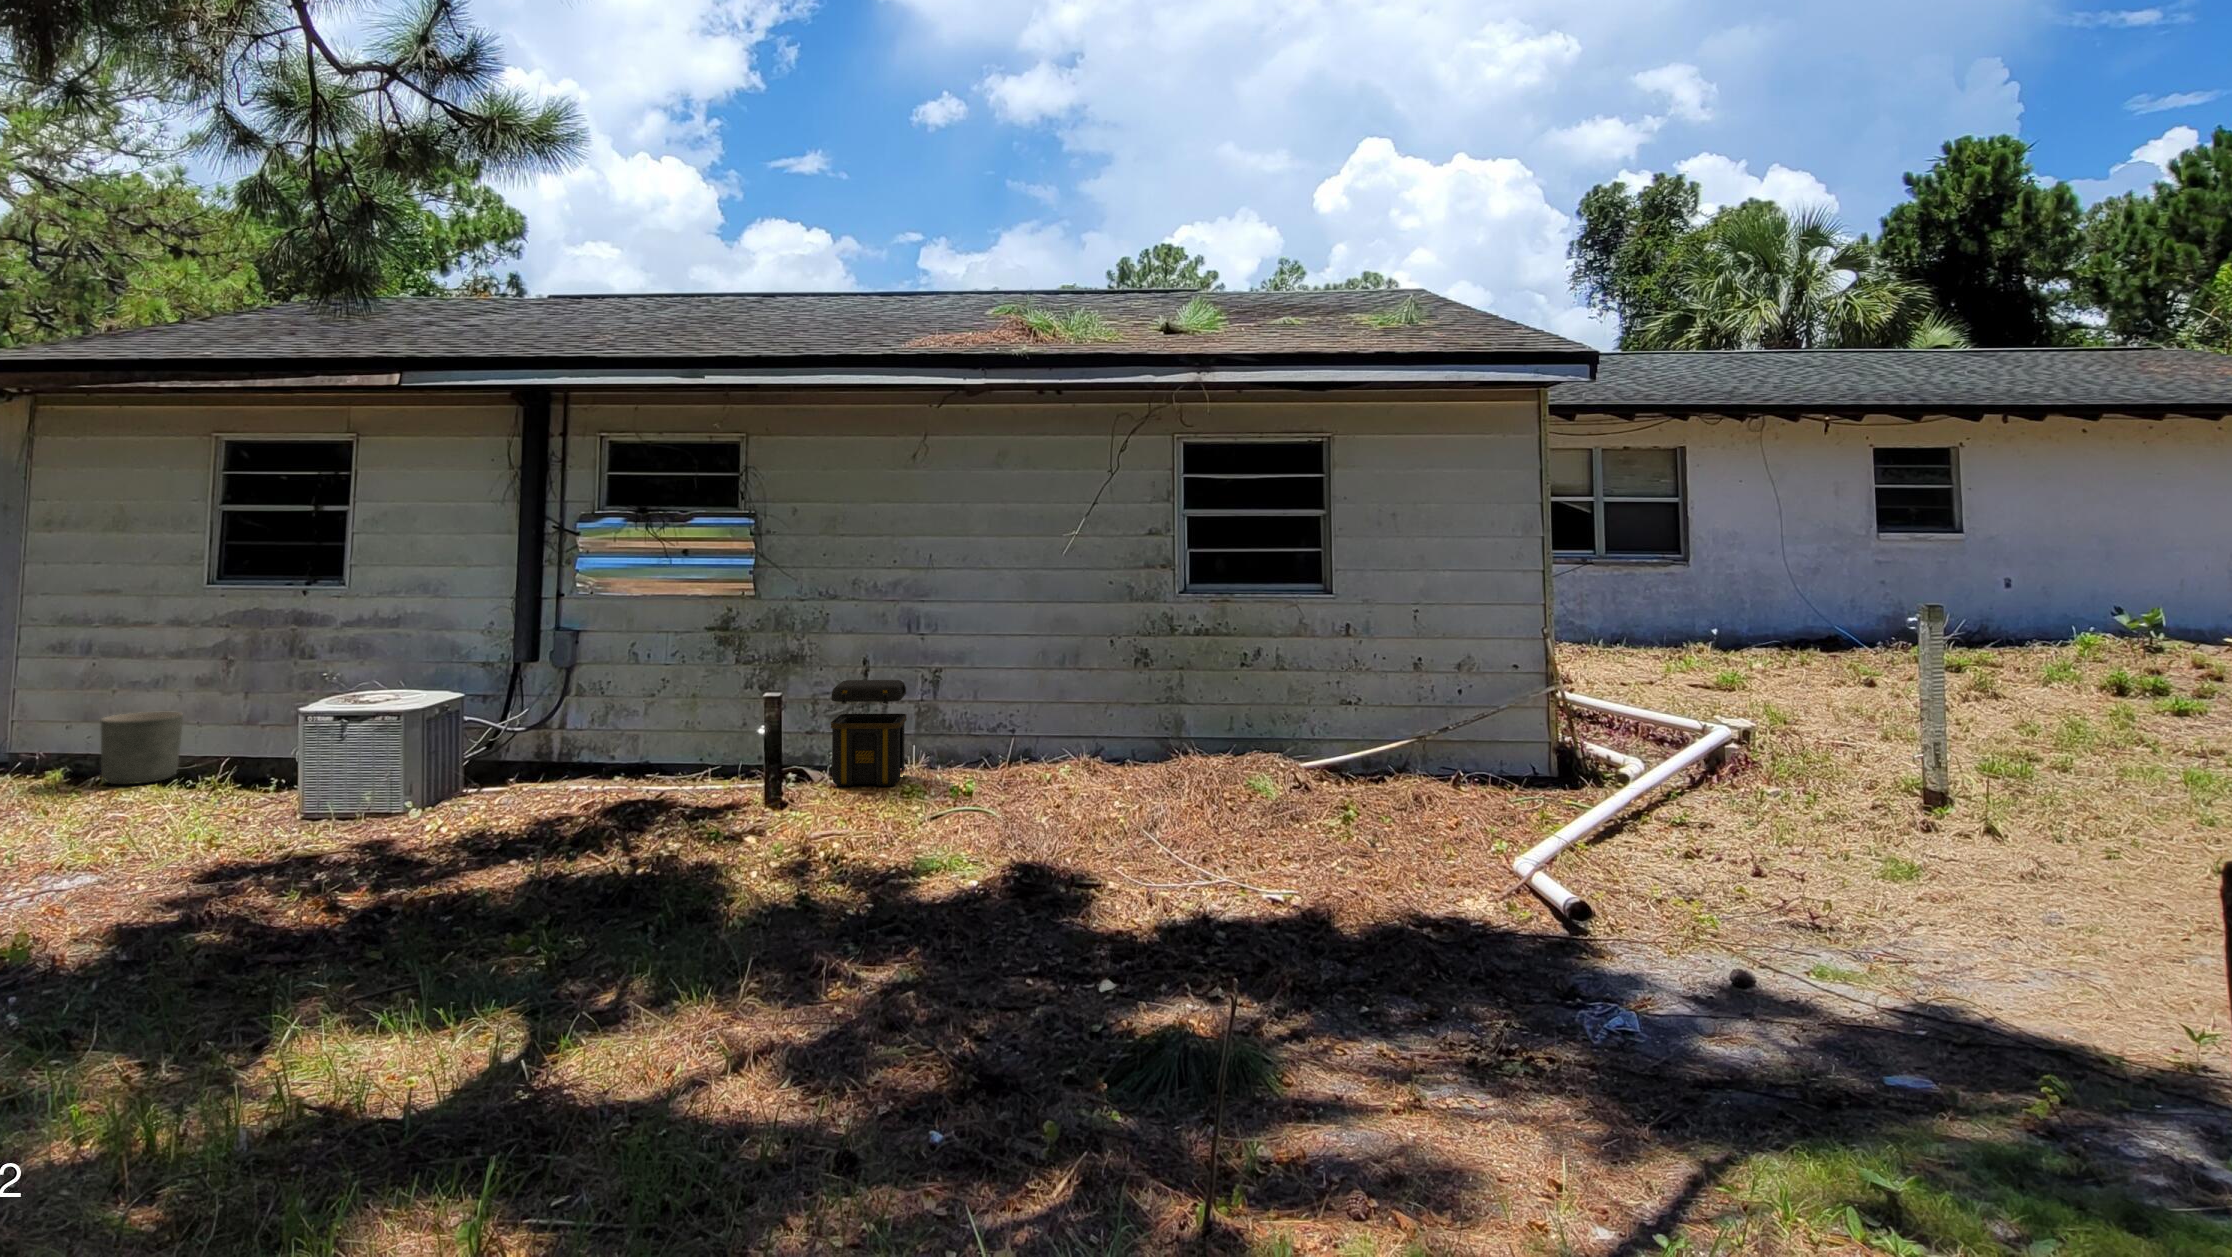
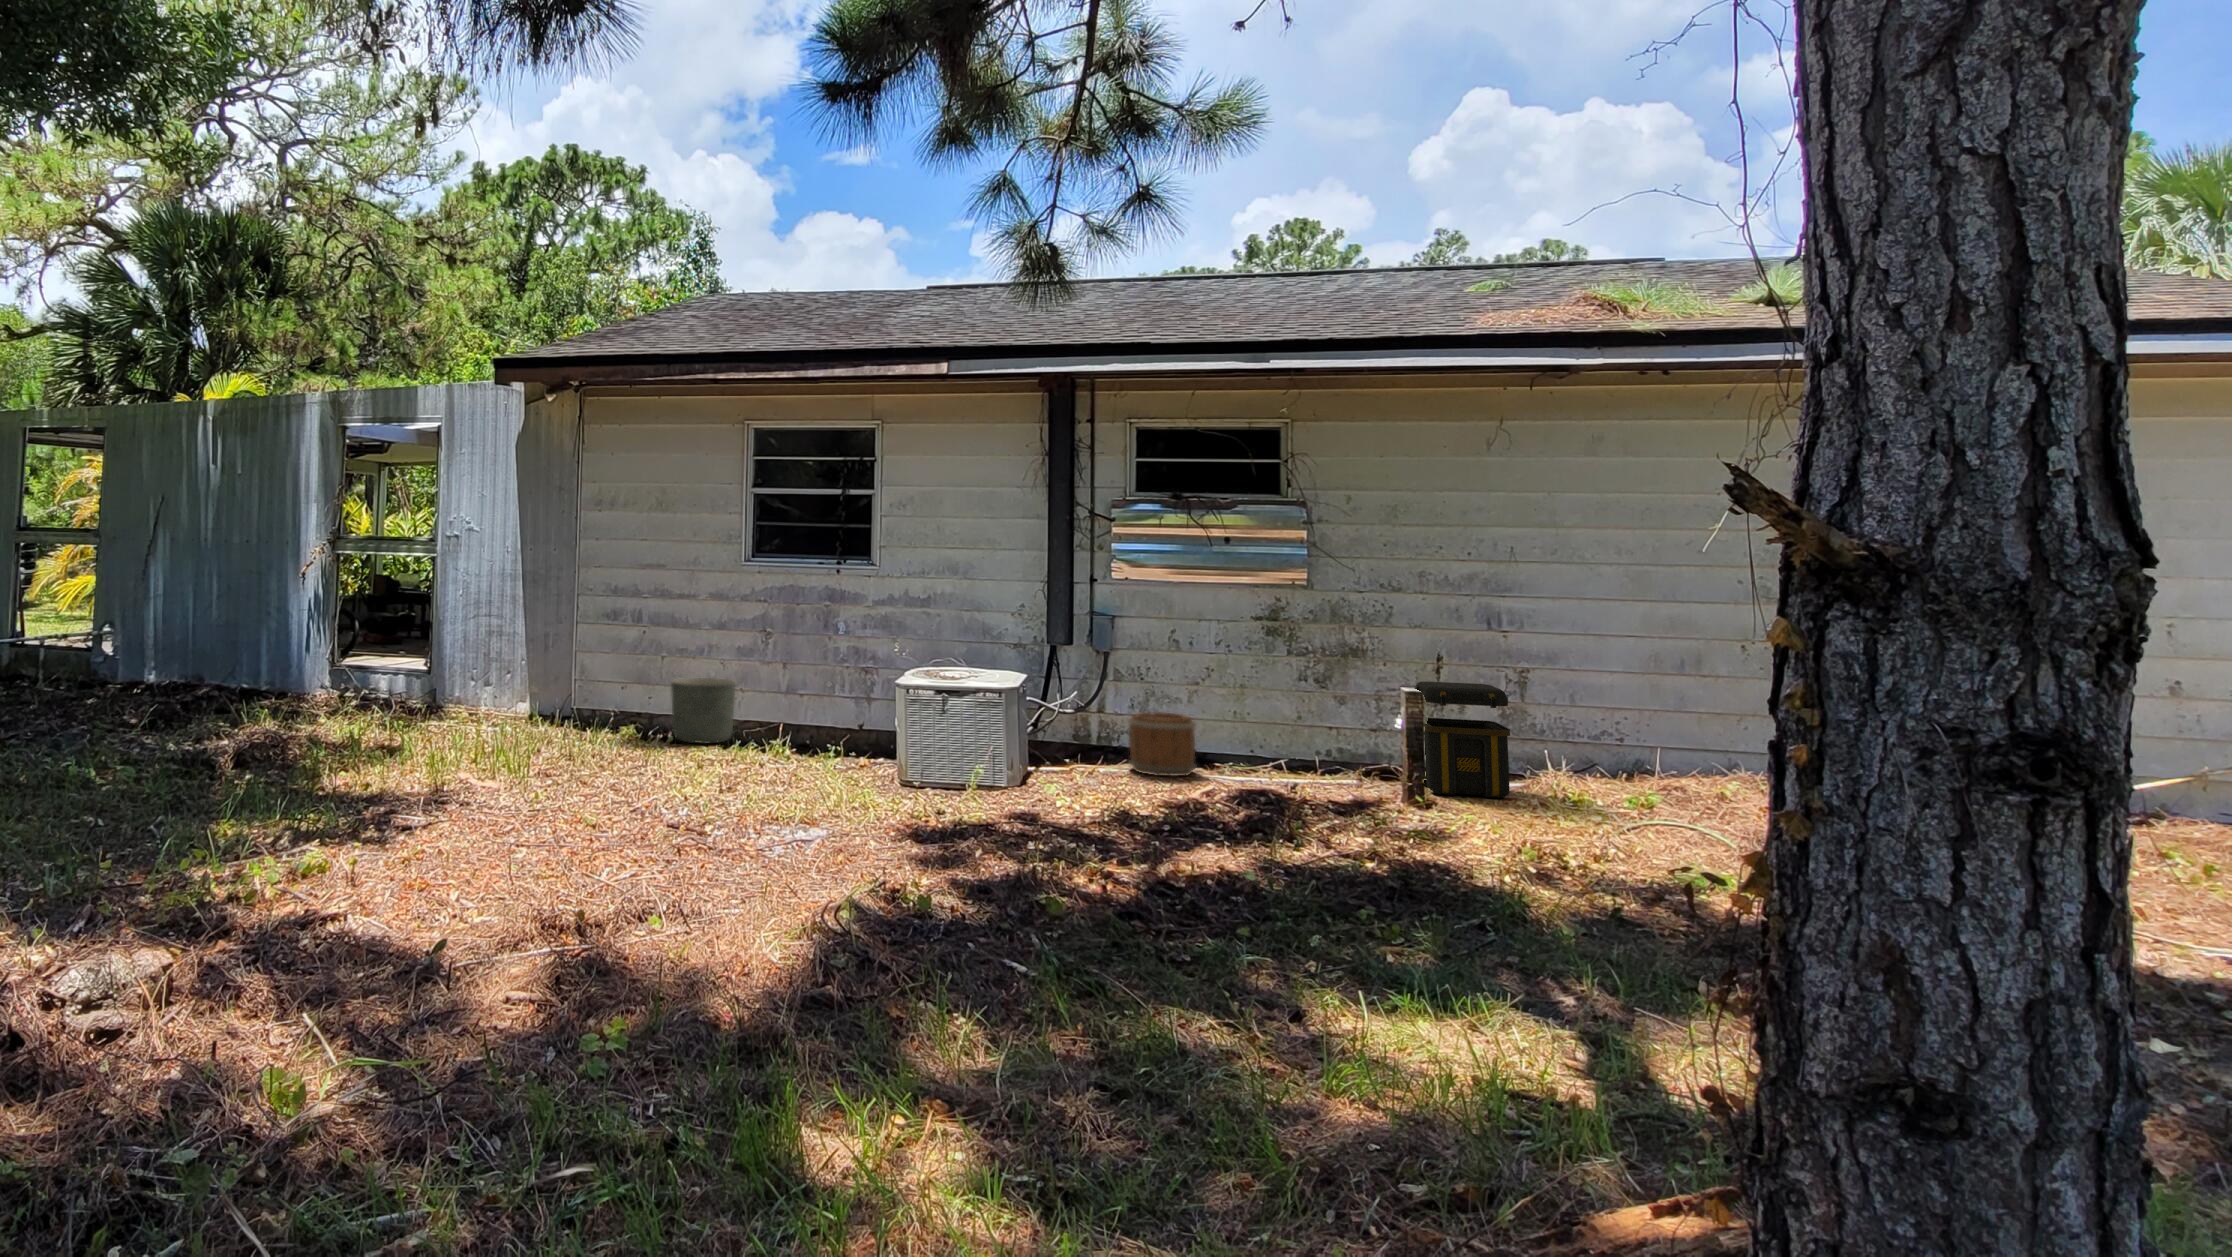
bucket: none [574,722,639,786] -> present [1129,712,1196,777]

